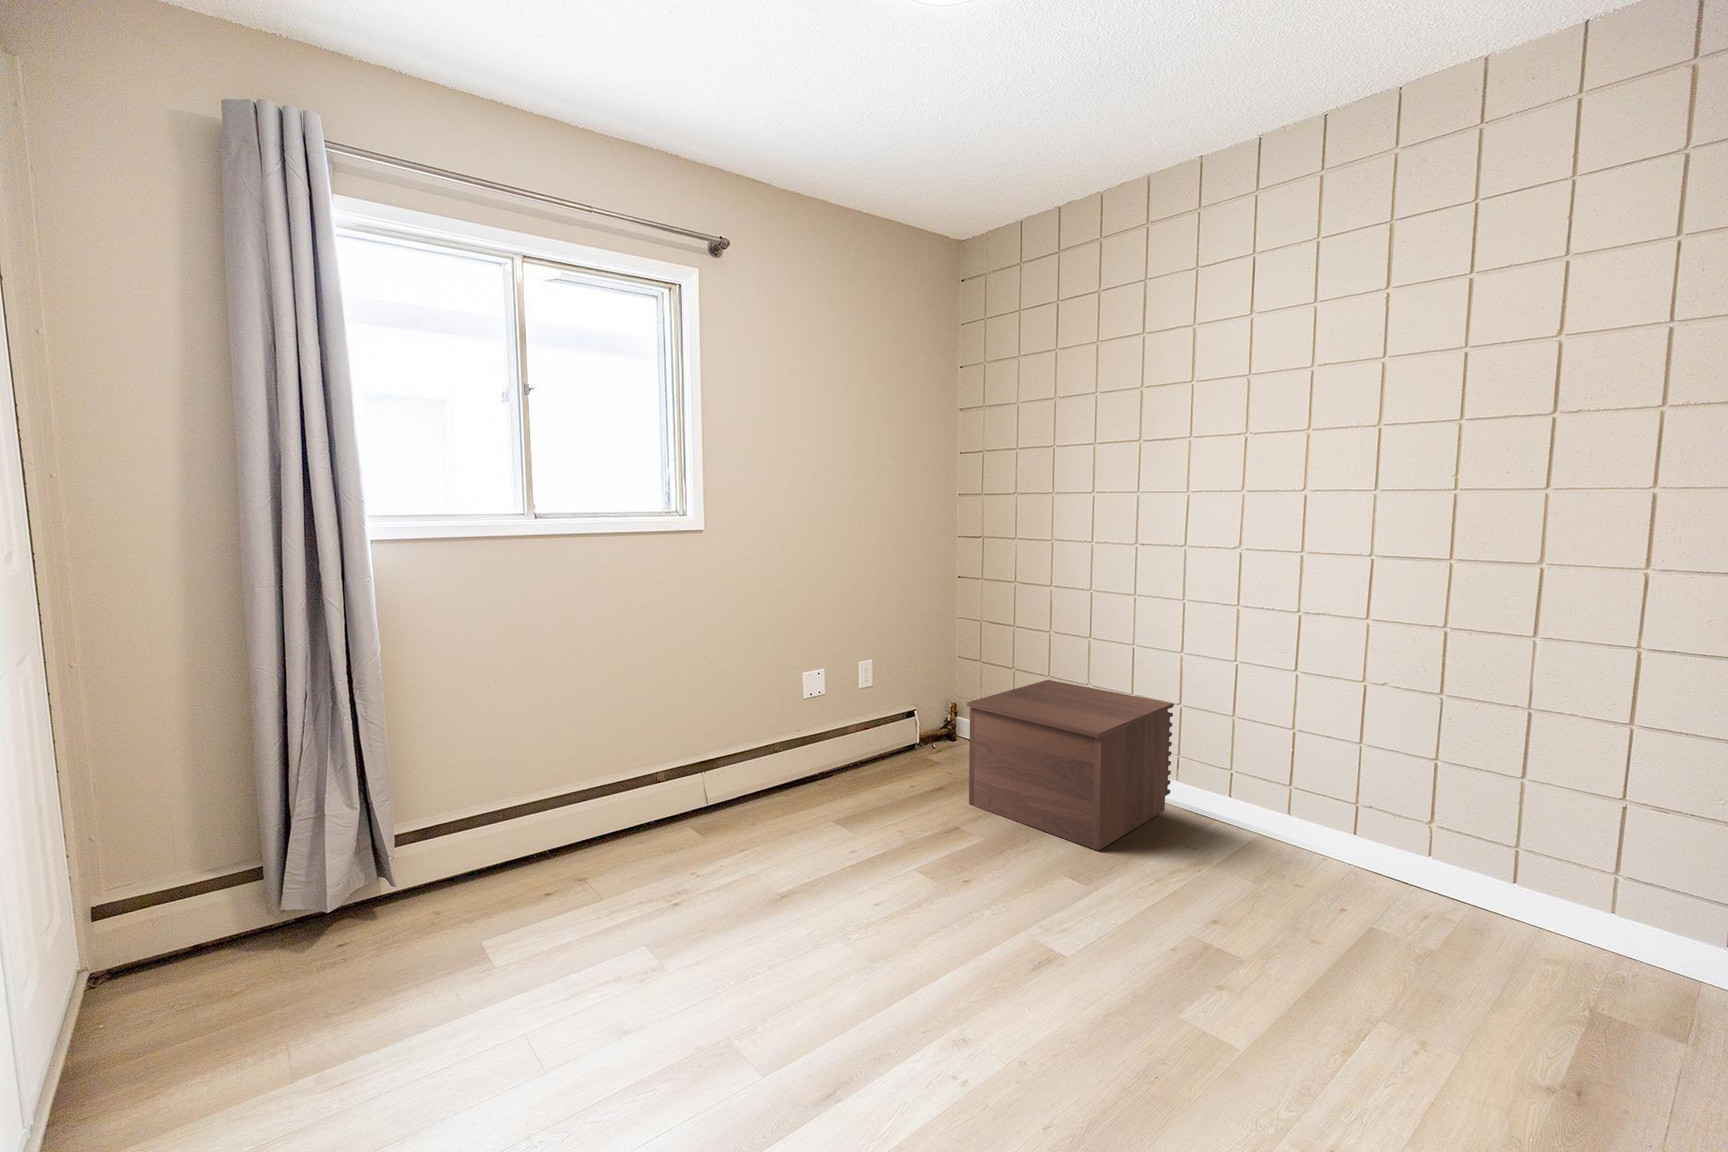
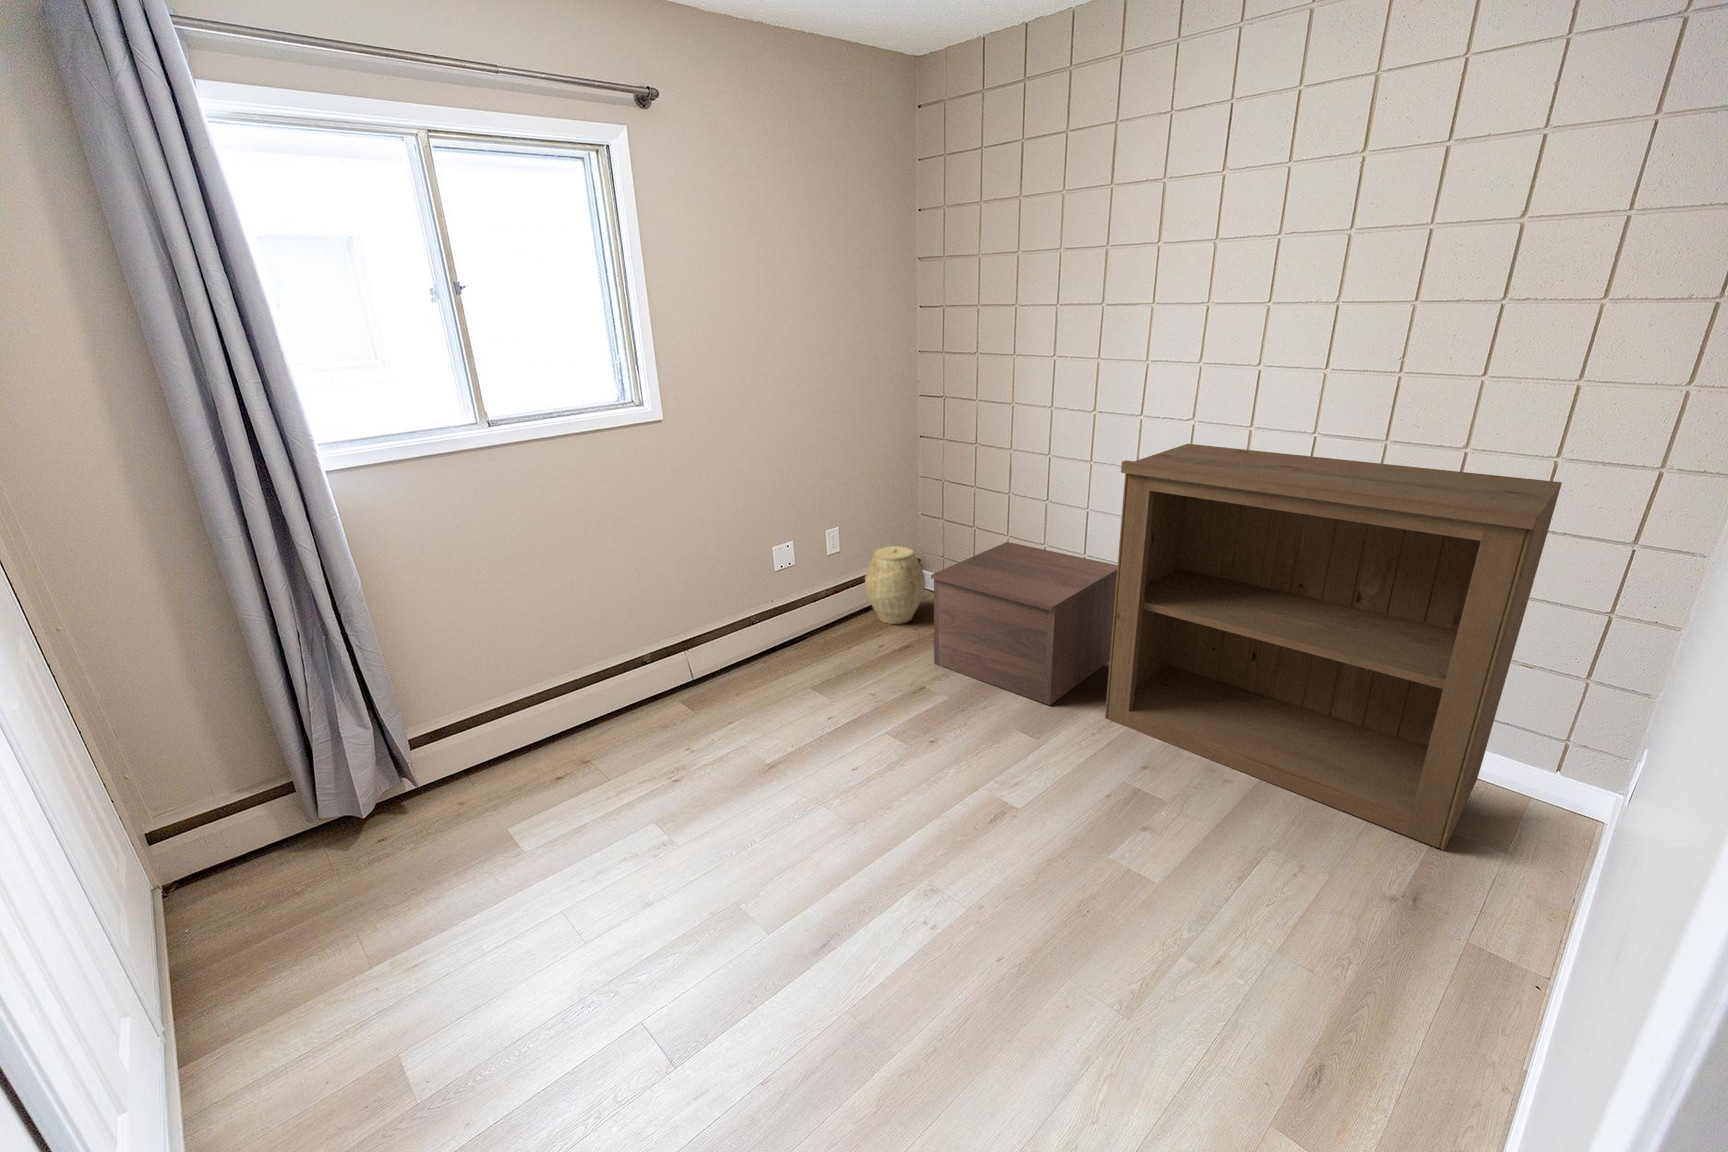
bookshelf: none [1163,570,1659,1035] -> present [1105,444,1562,850]
woven basket: none [897,683,961,765] -> present [865,546,925,624]

